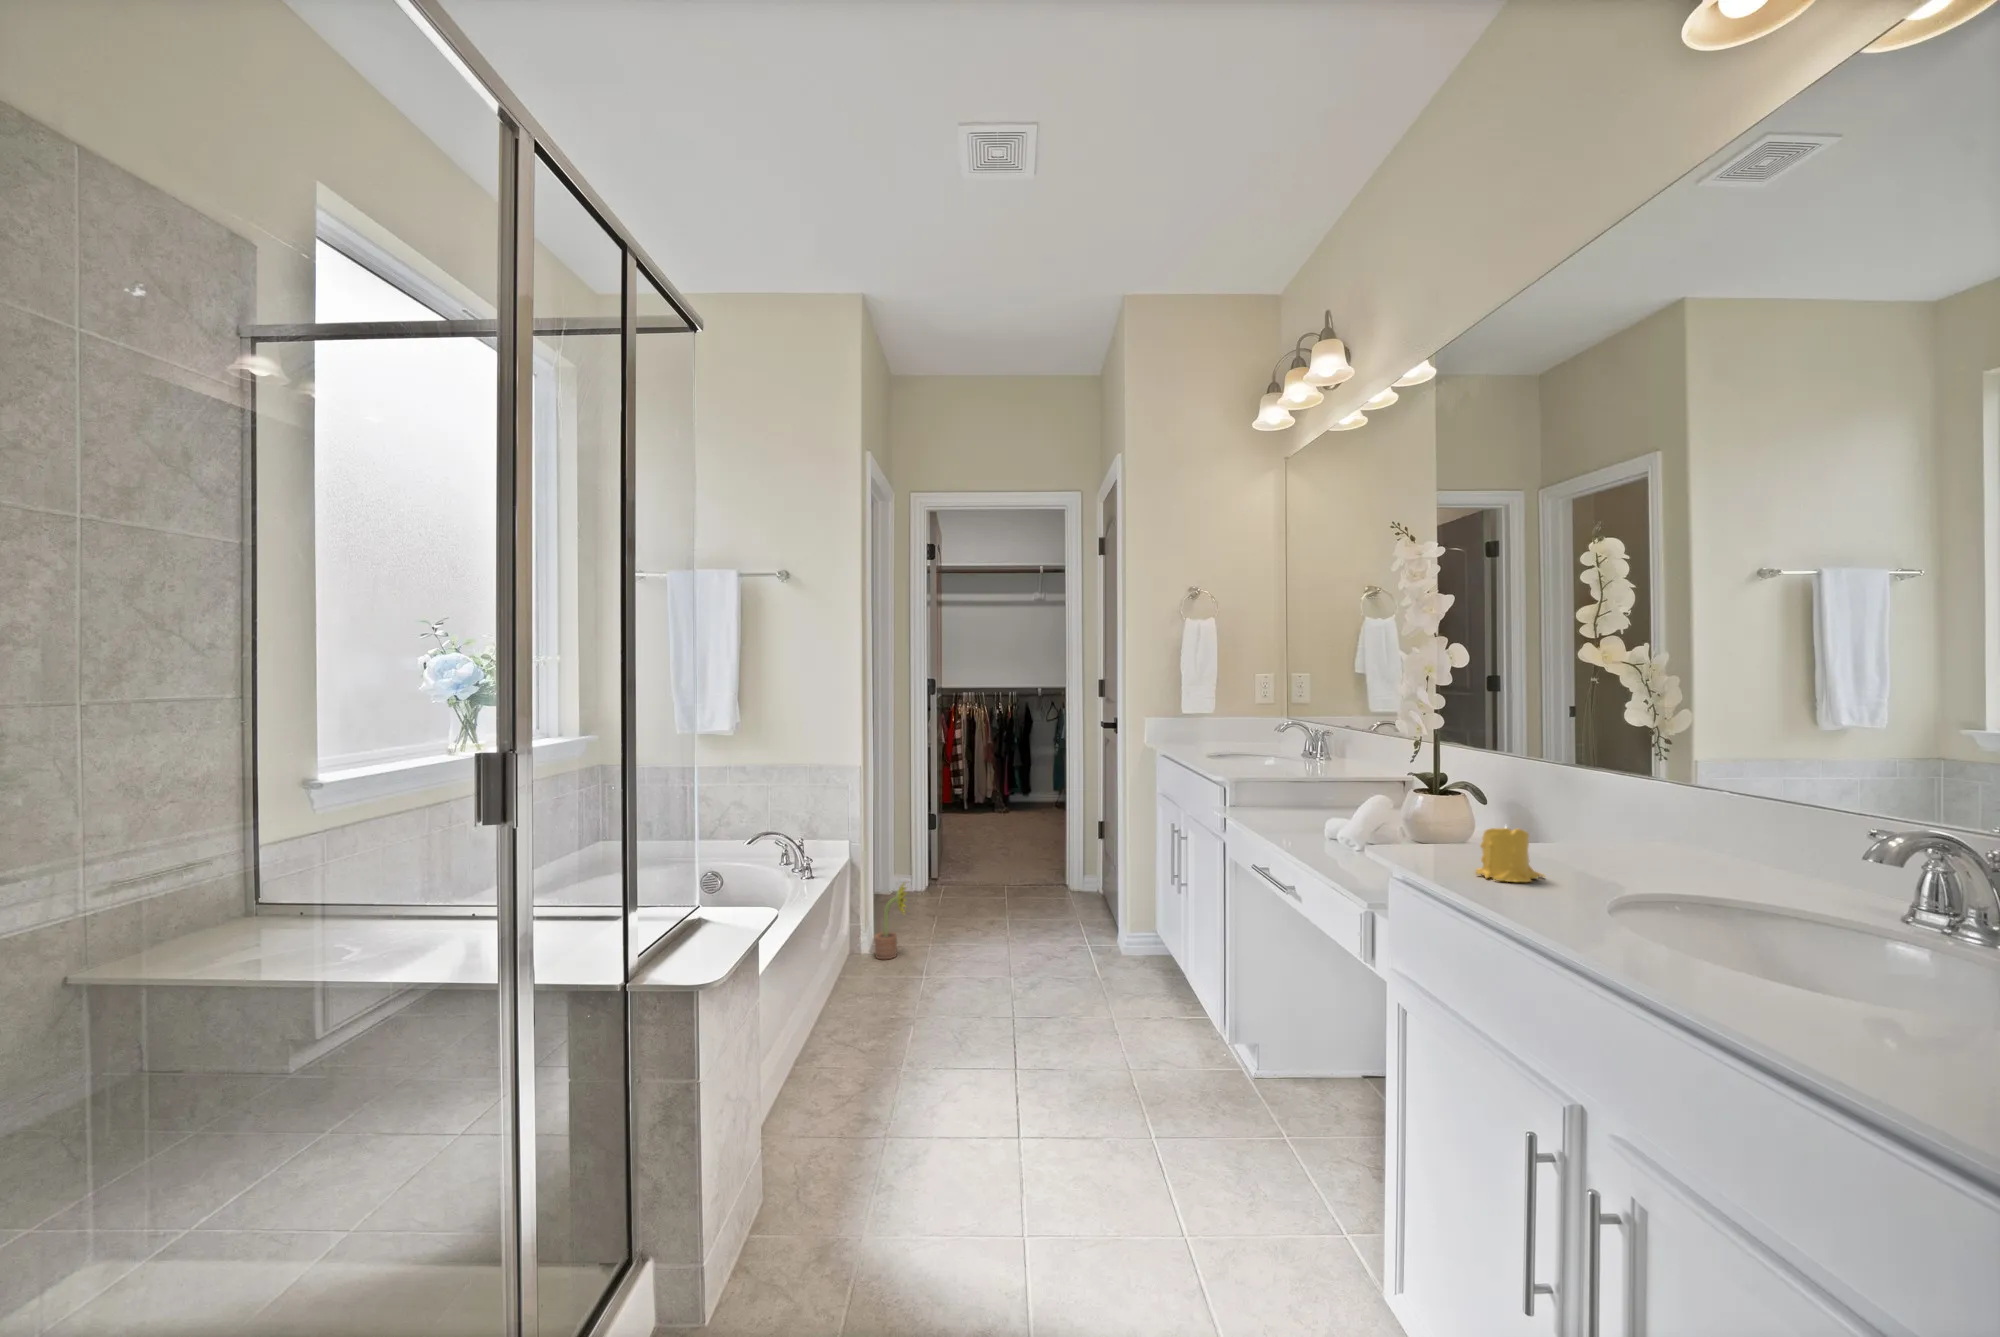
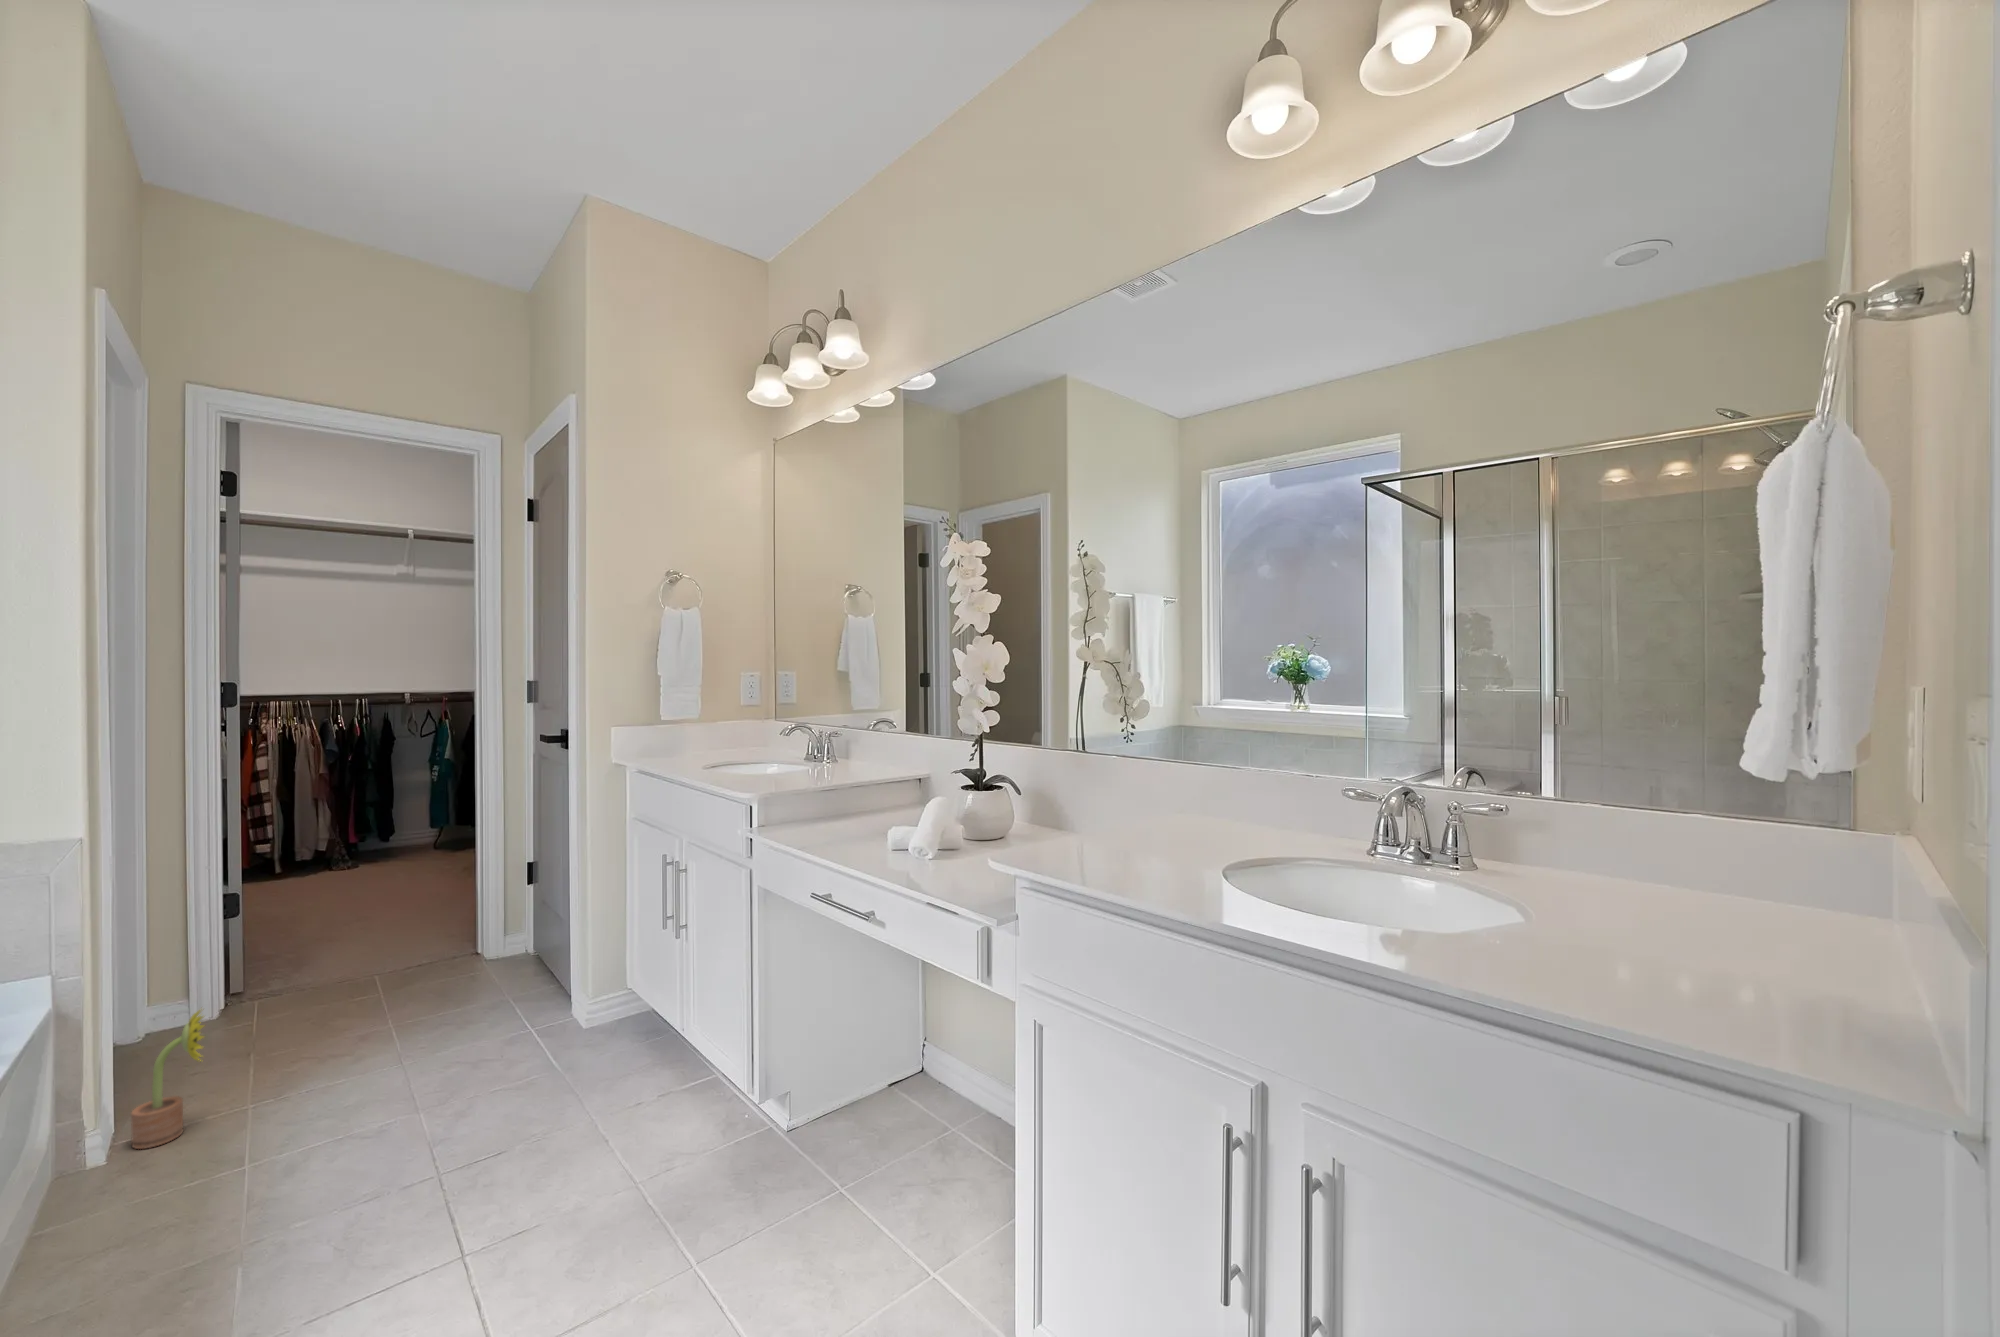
candle: present [1476,827,1544,882] -> none [1108,810,1164,870]

